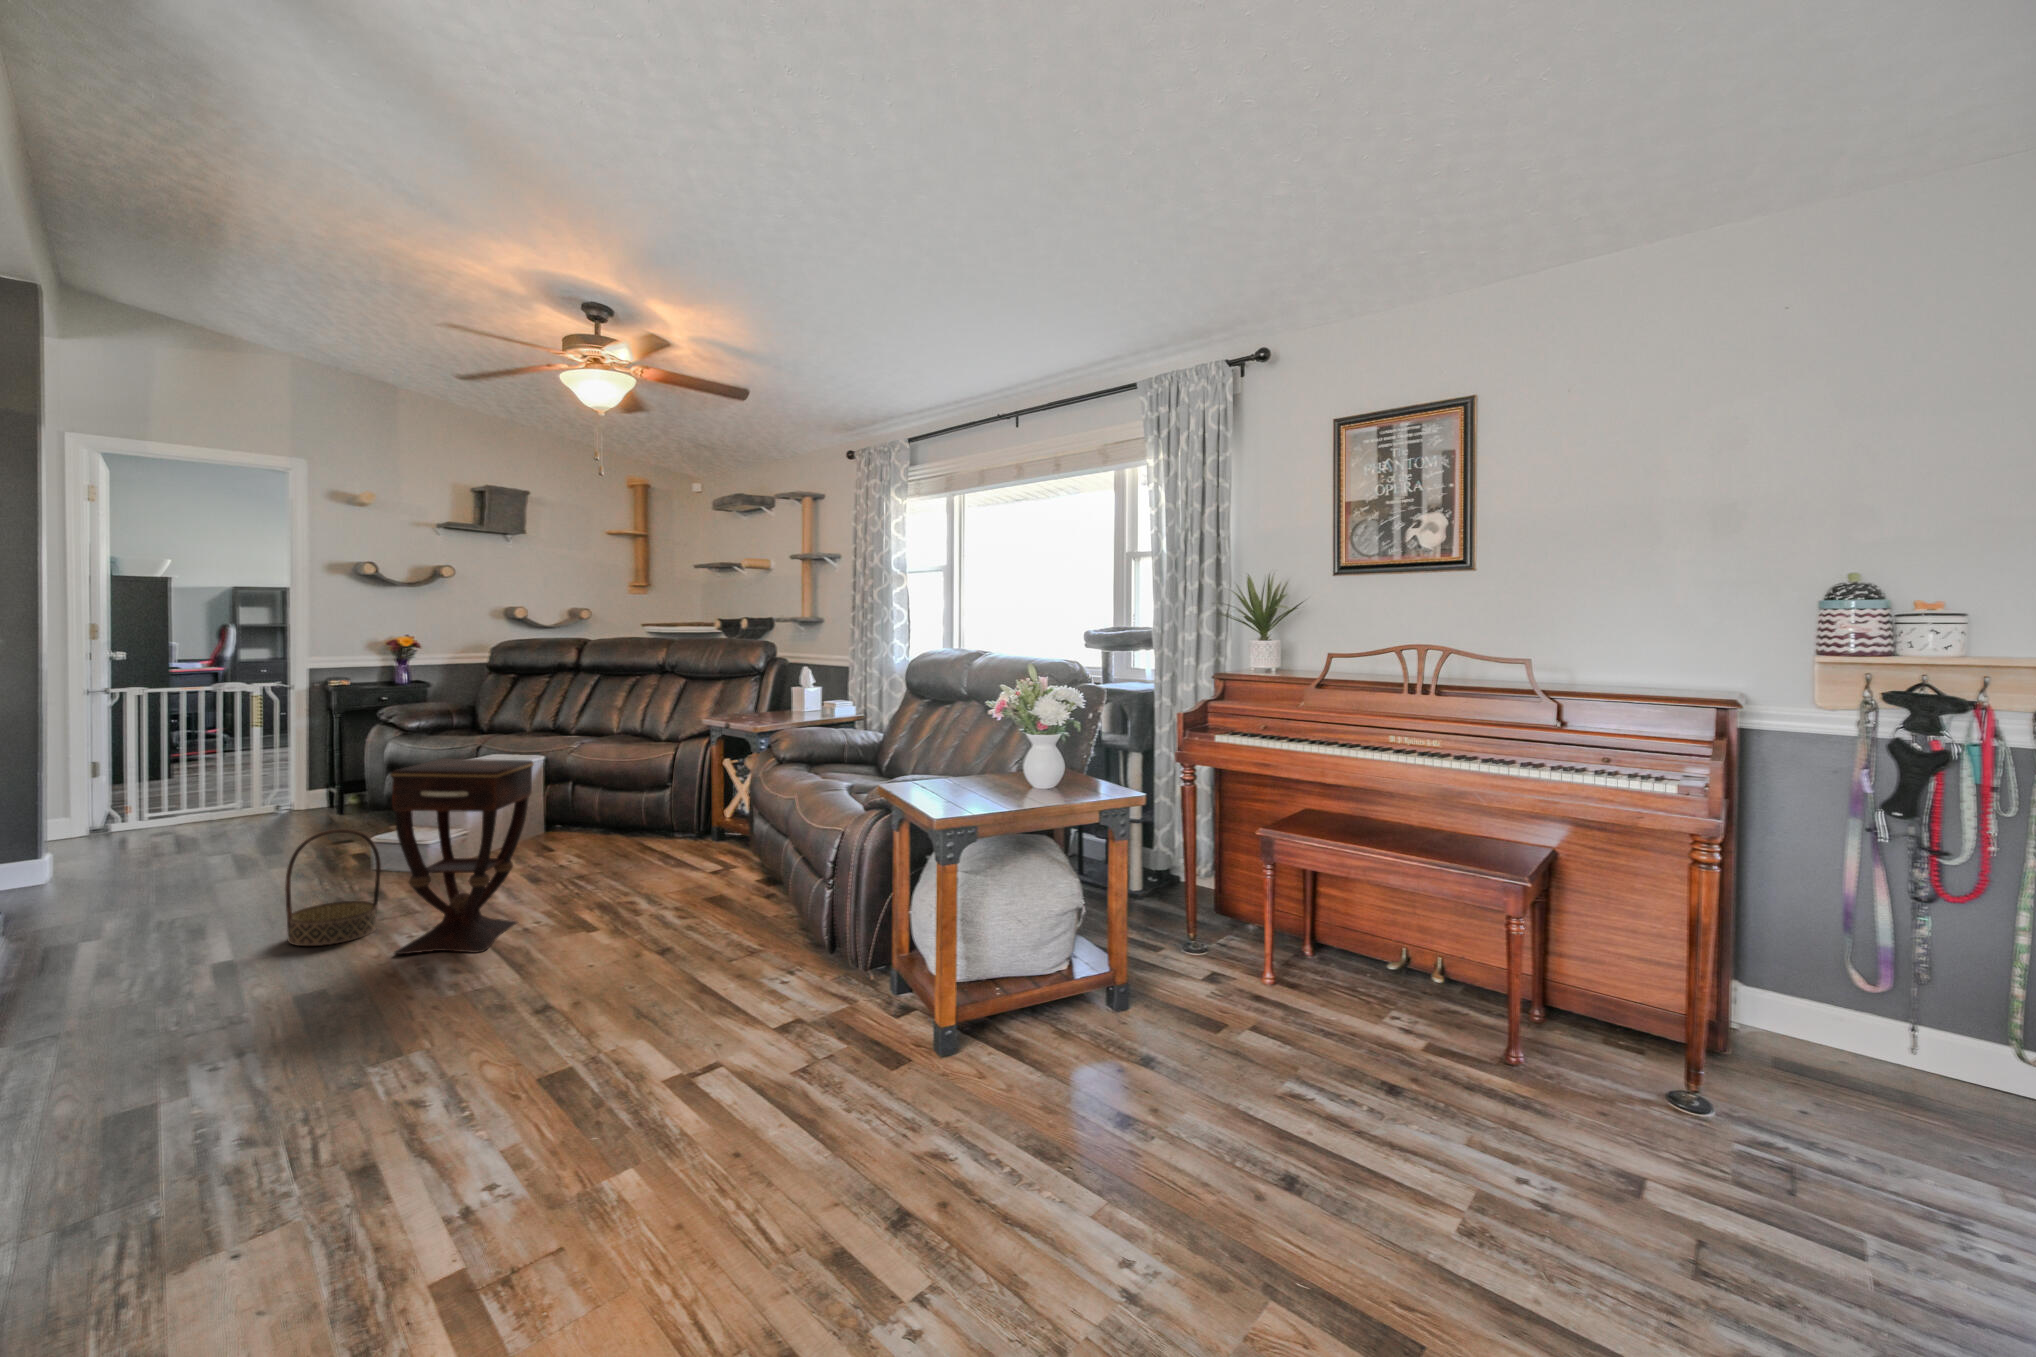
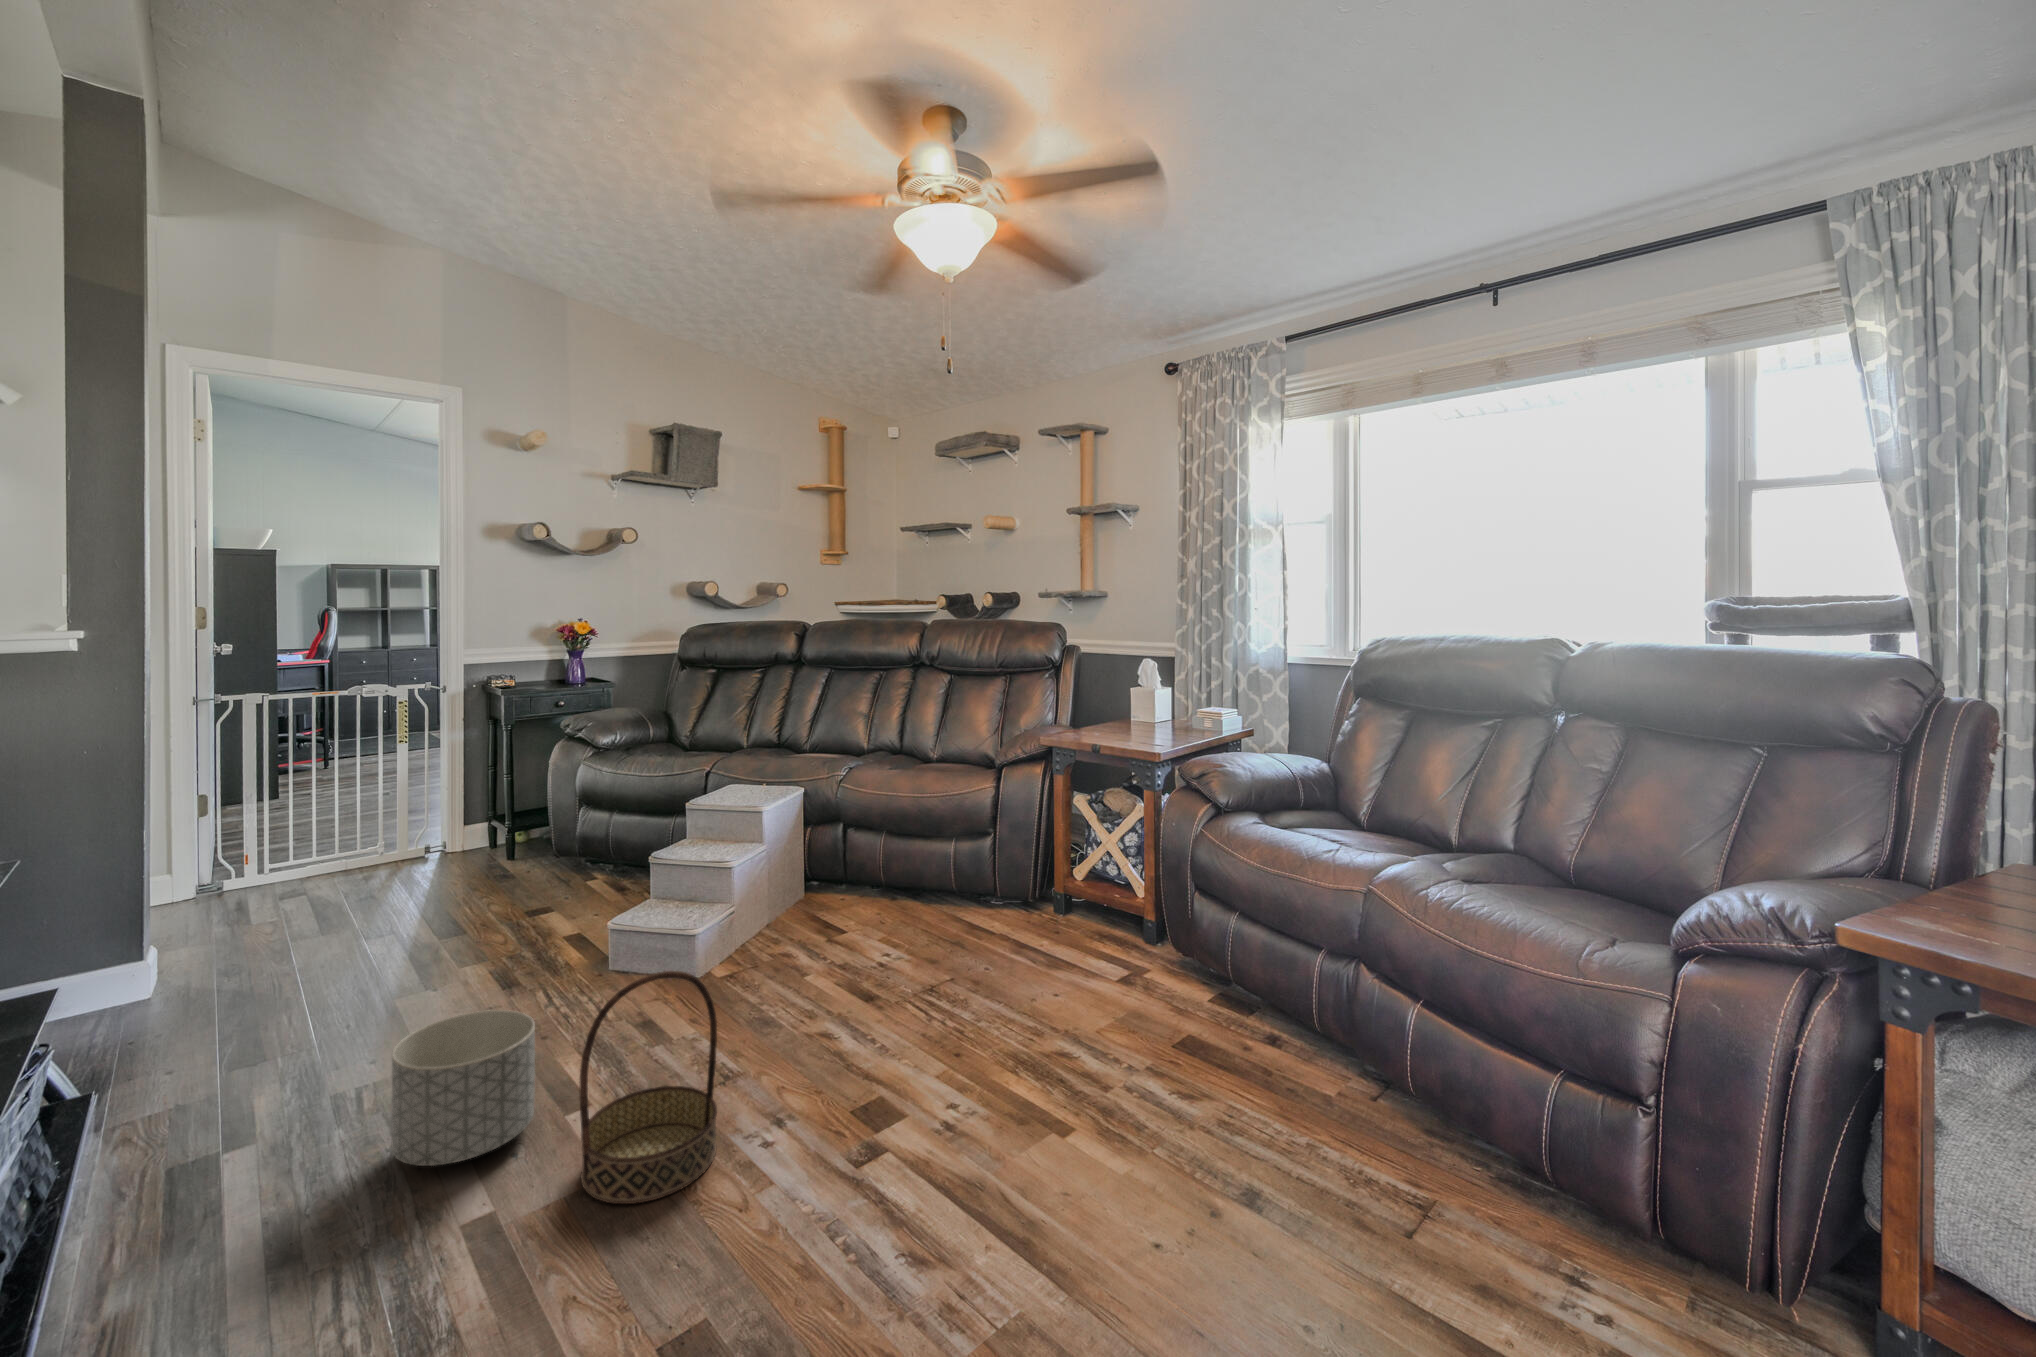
side table: present [391,759,534,954] -> none [797,838,986,1239]
planter: none [184,860,277,935] -> present [392,1010,535,1166]

